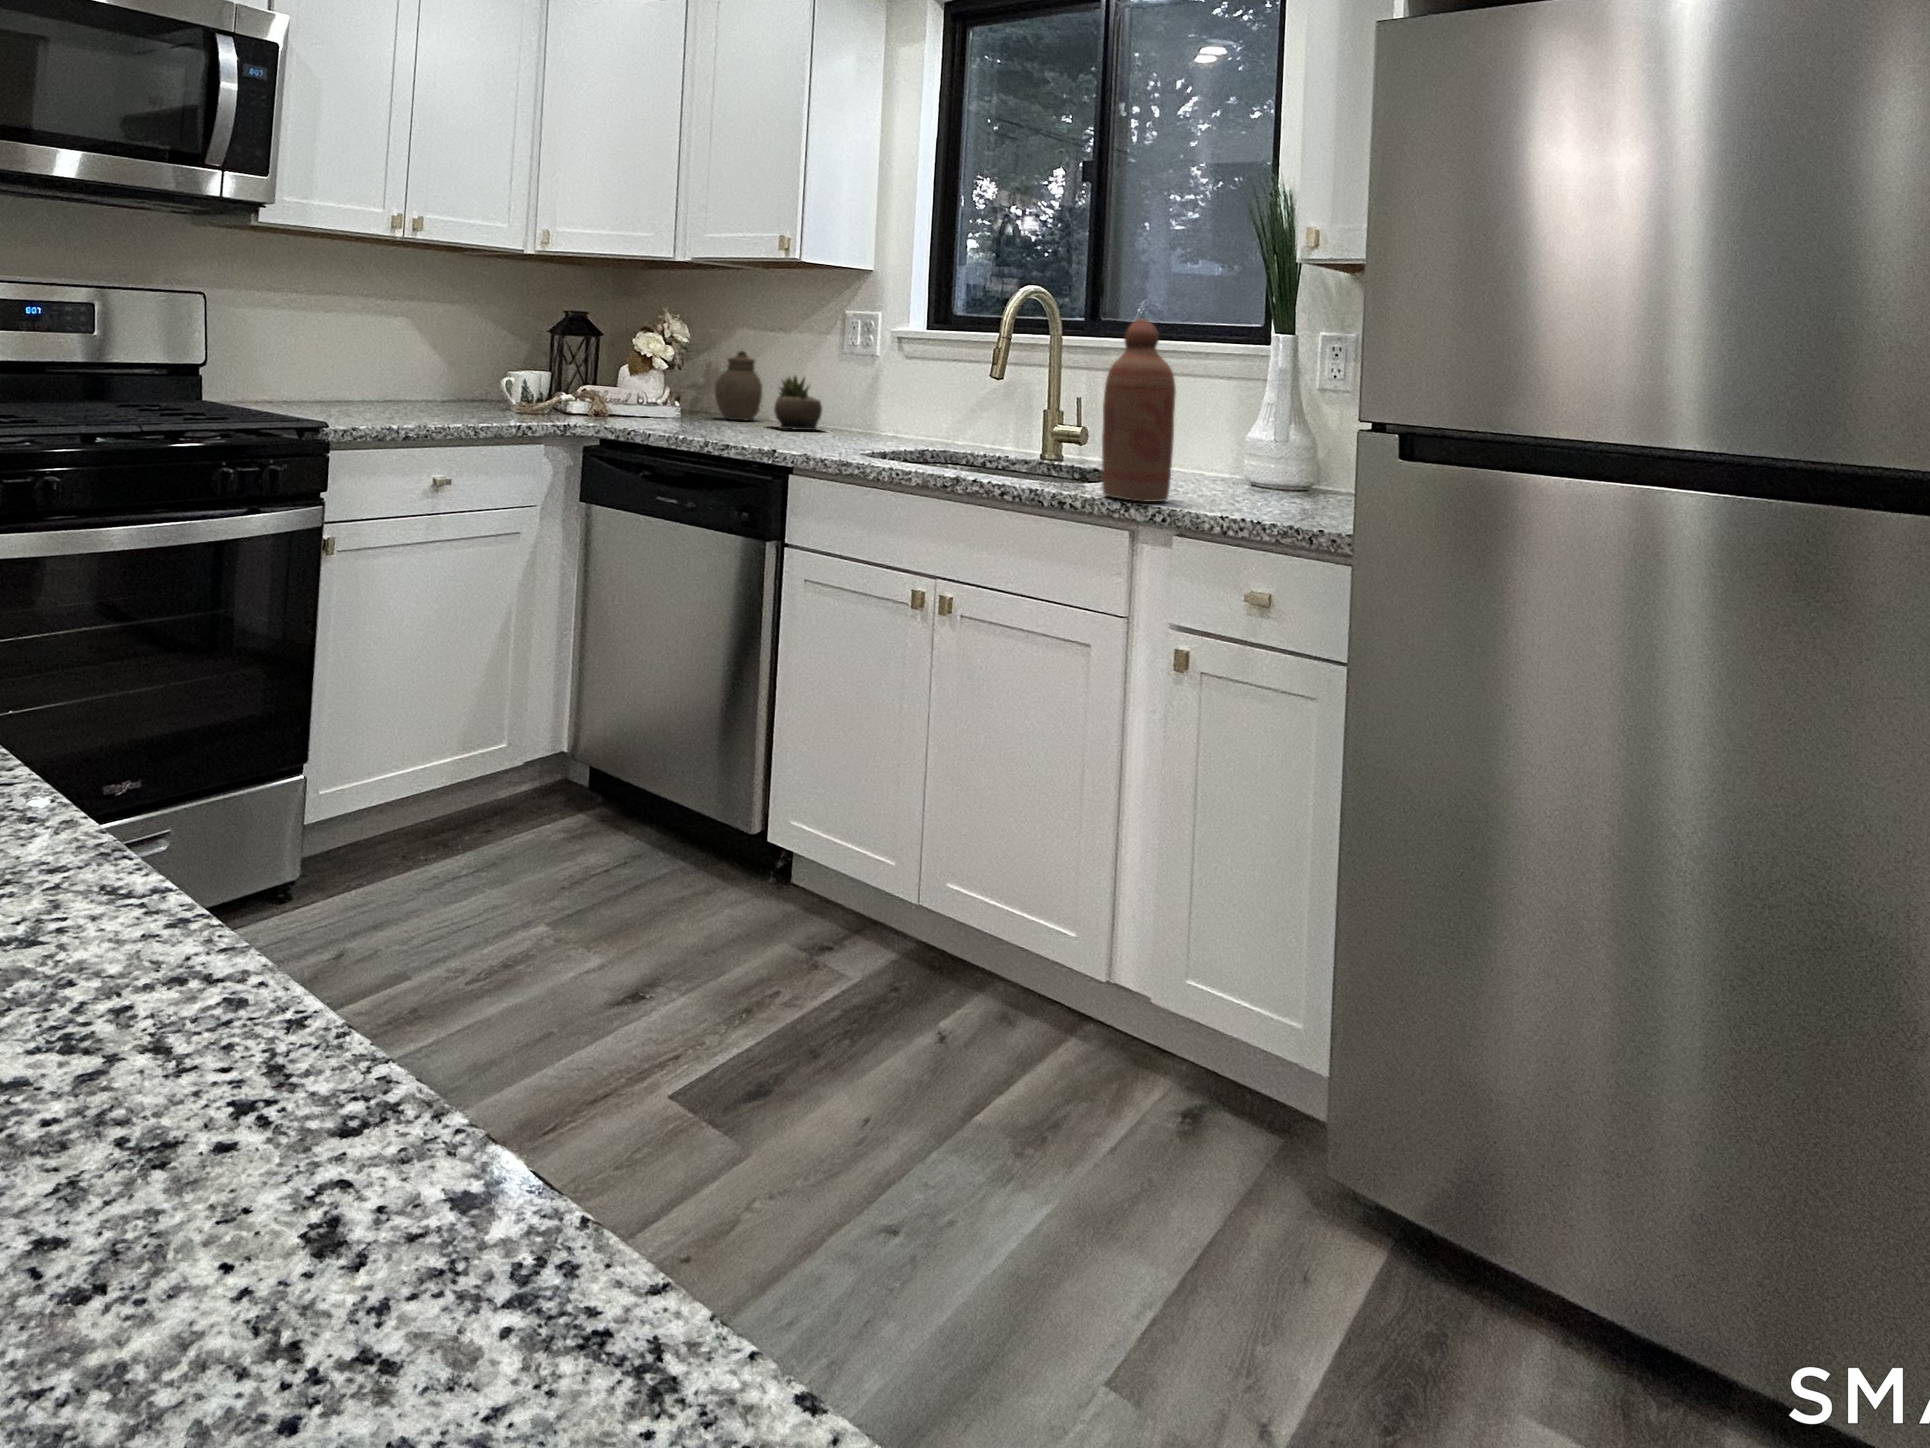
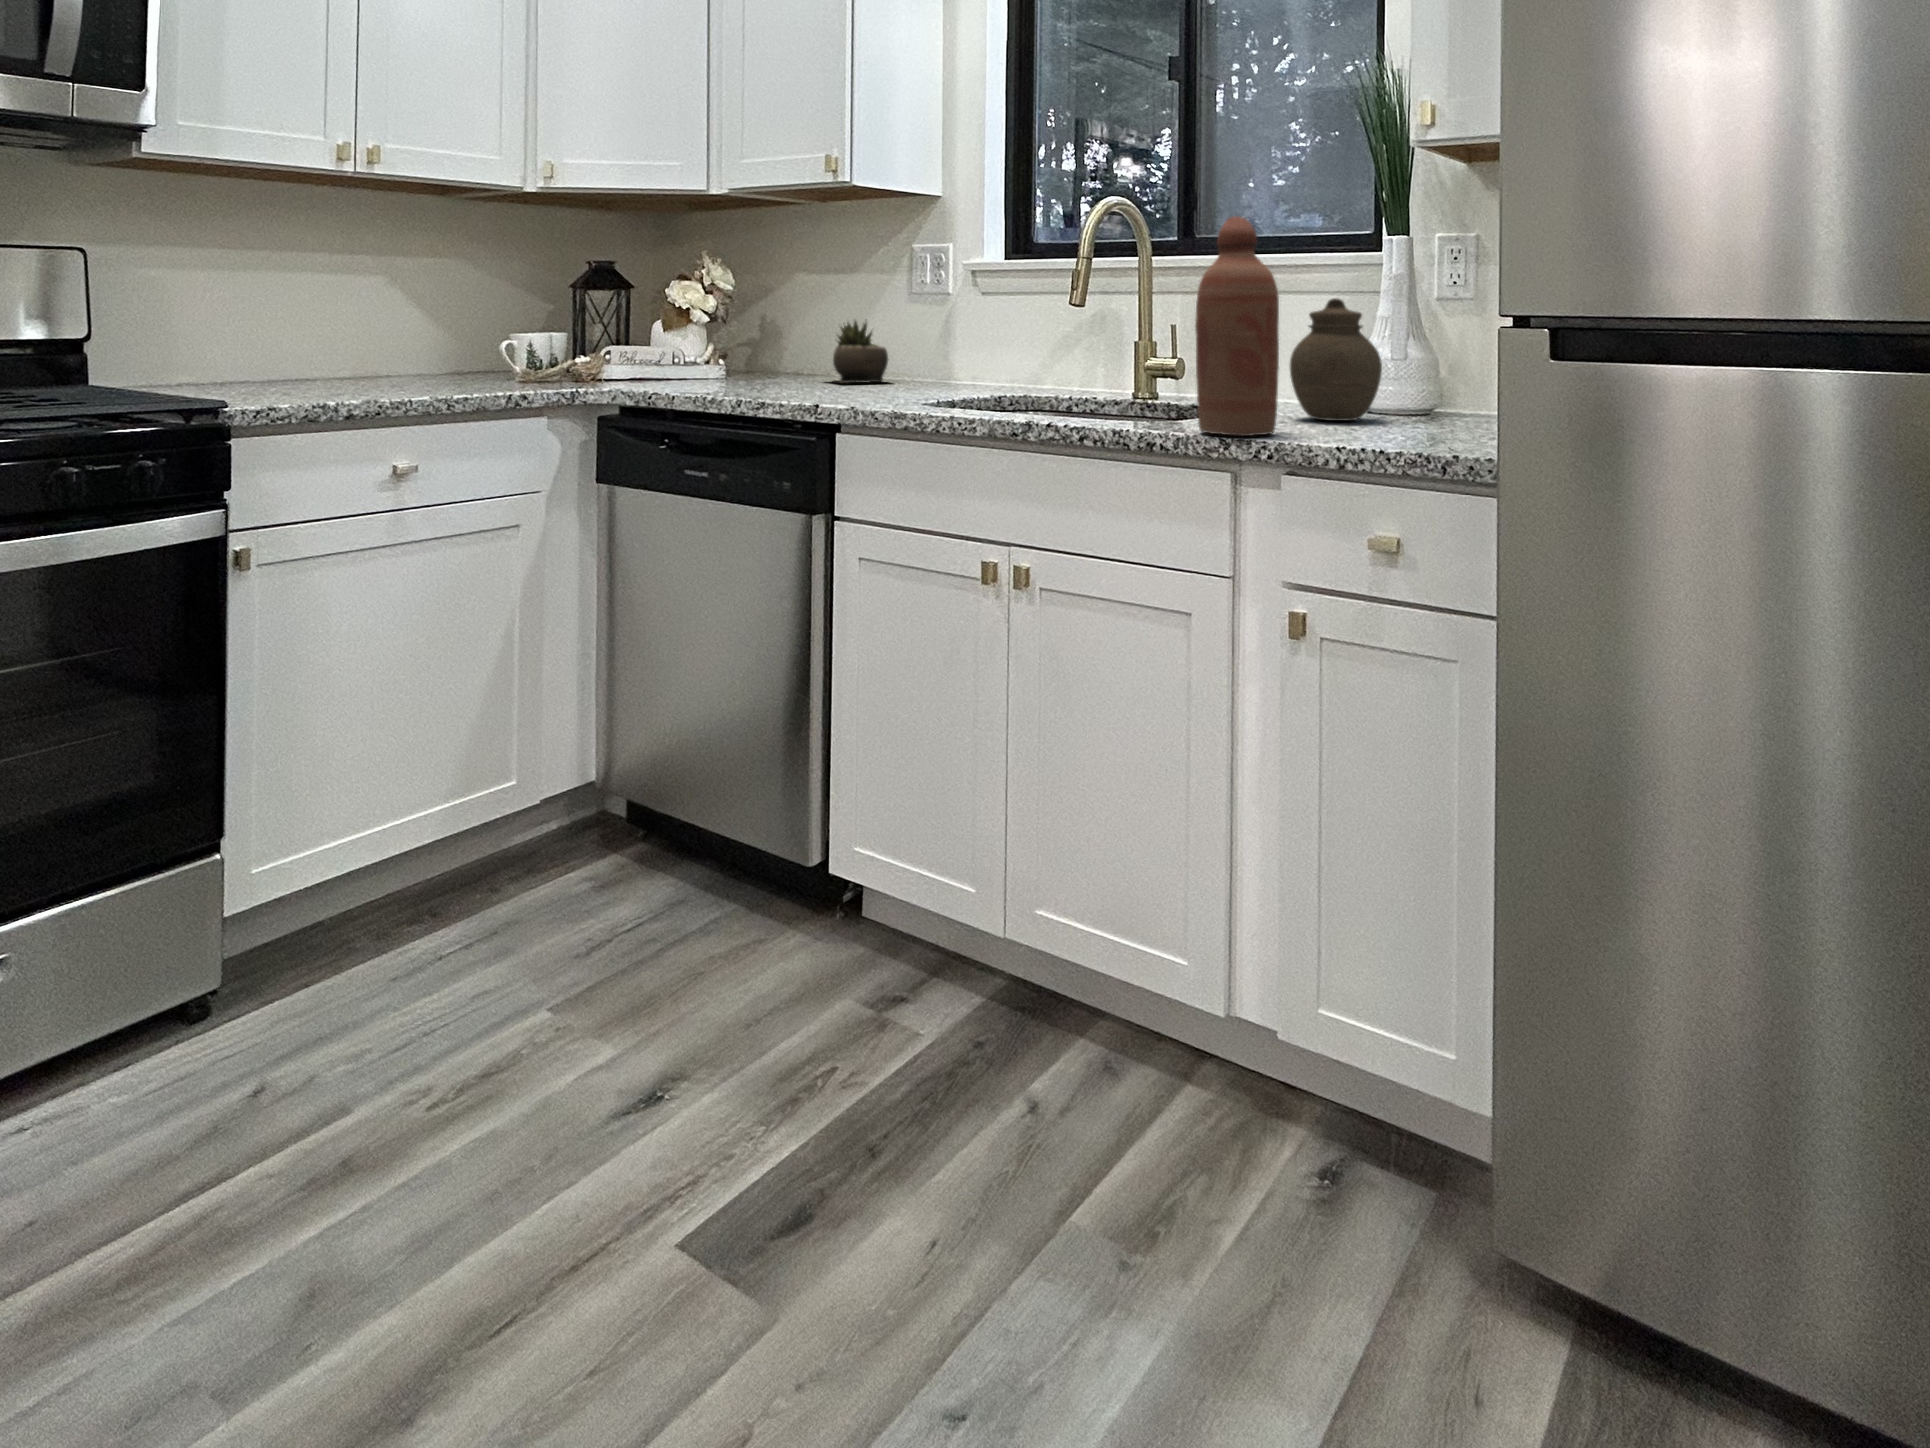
jar: present [715,351,762,421] -> present [1290,298,1382,421]

